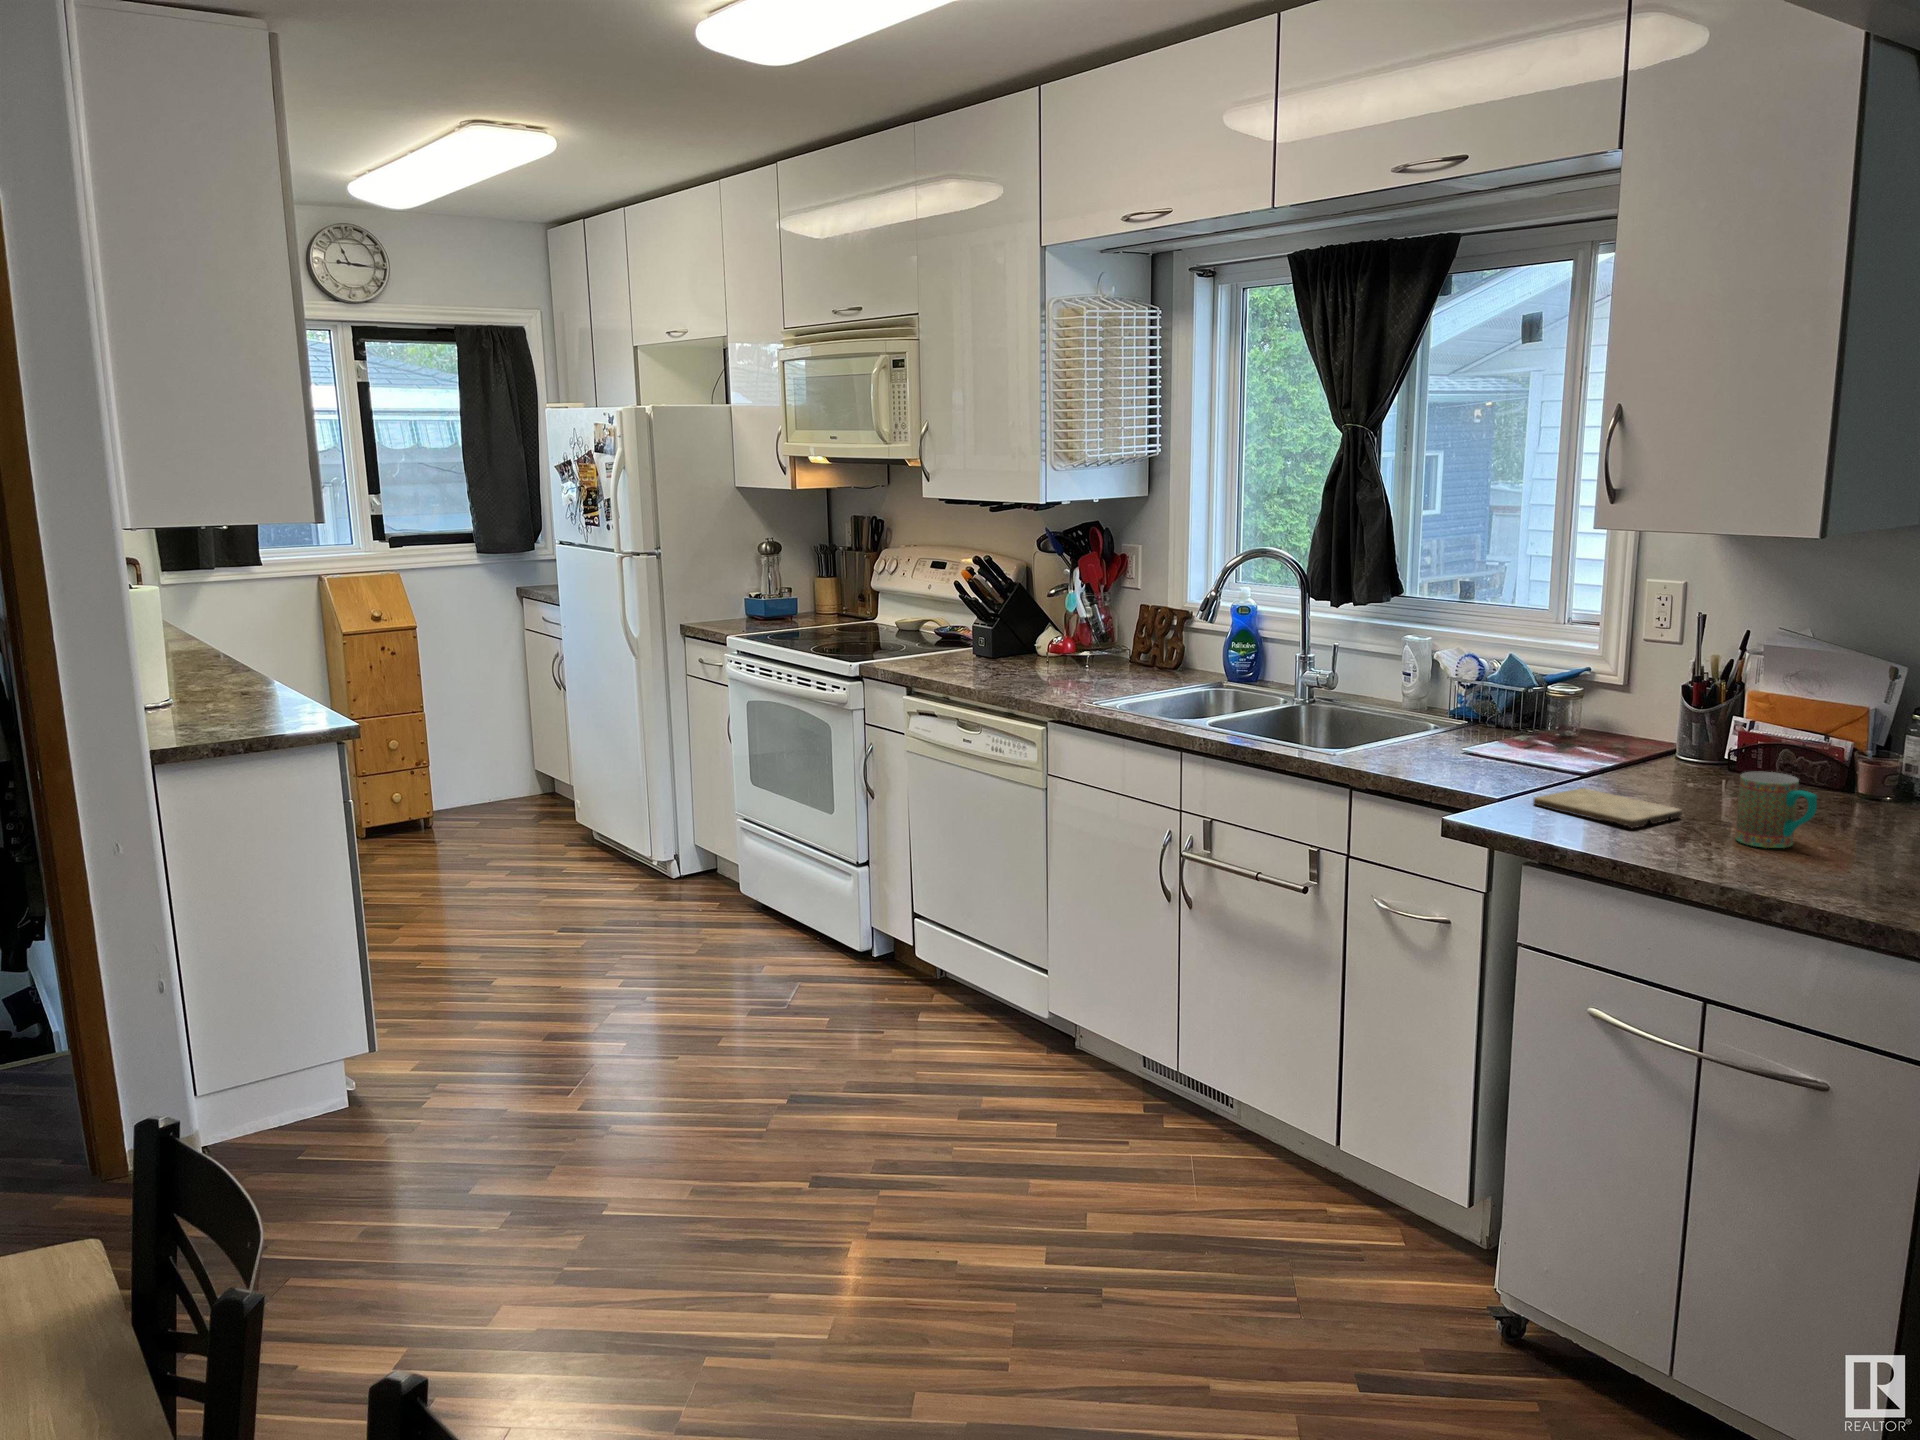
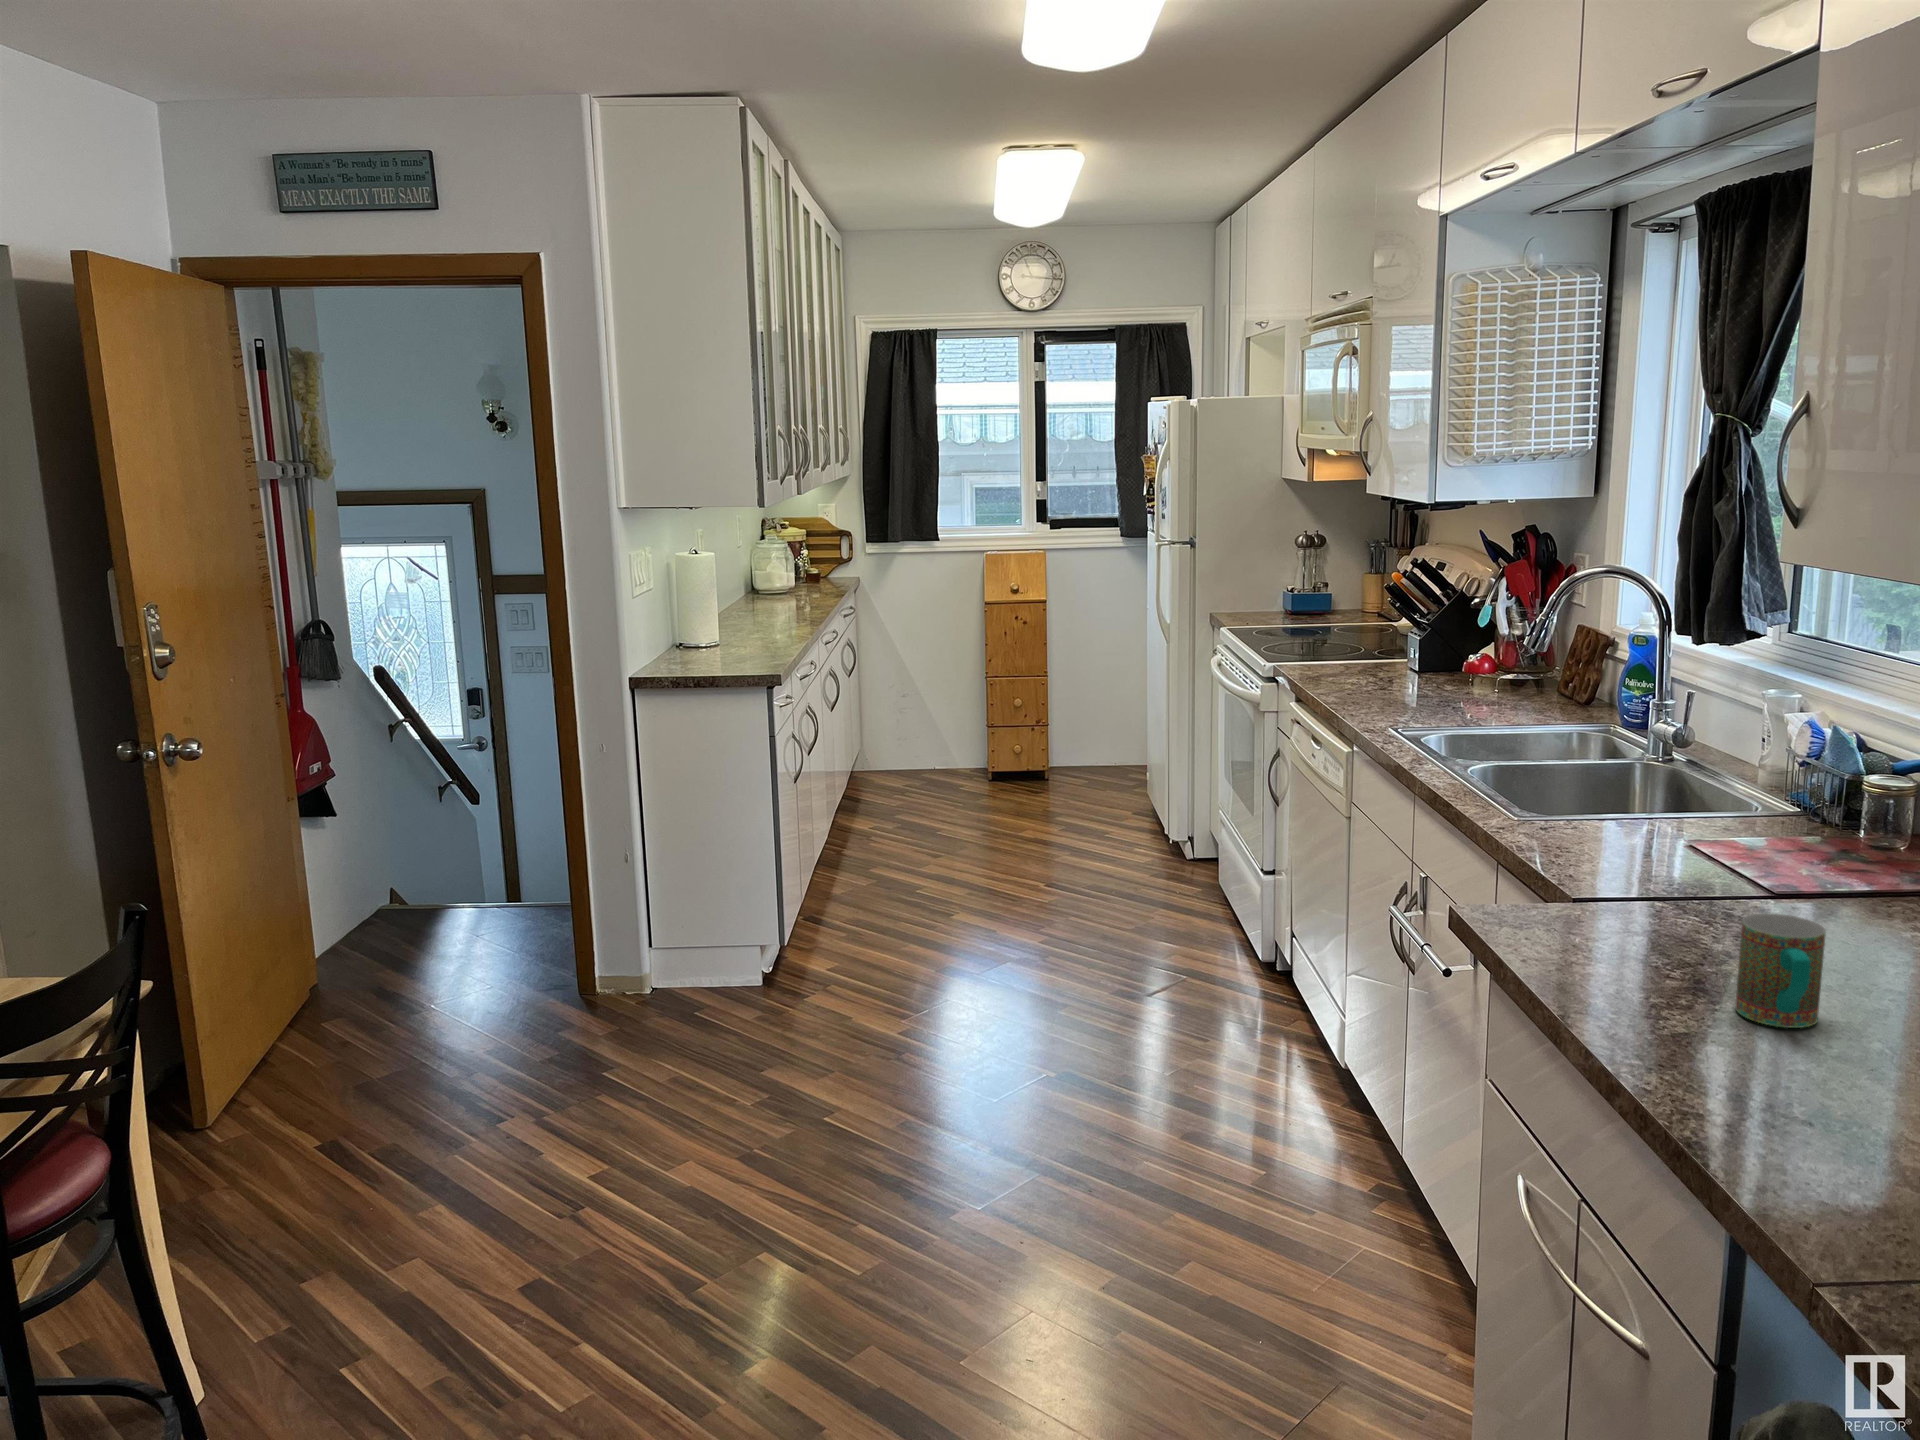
cutting board: present [1533,788,1682,828] -> none [1580,902,1742,963]

